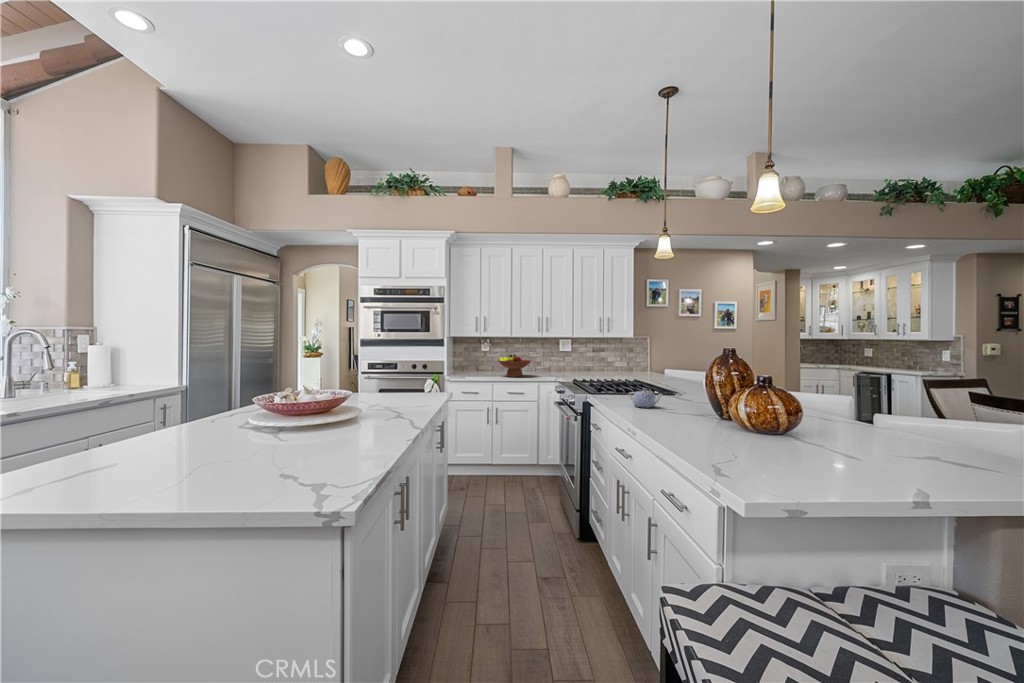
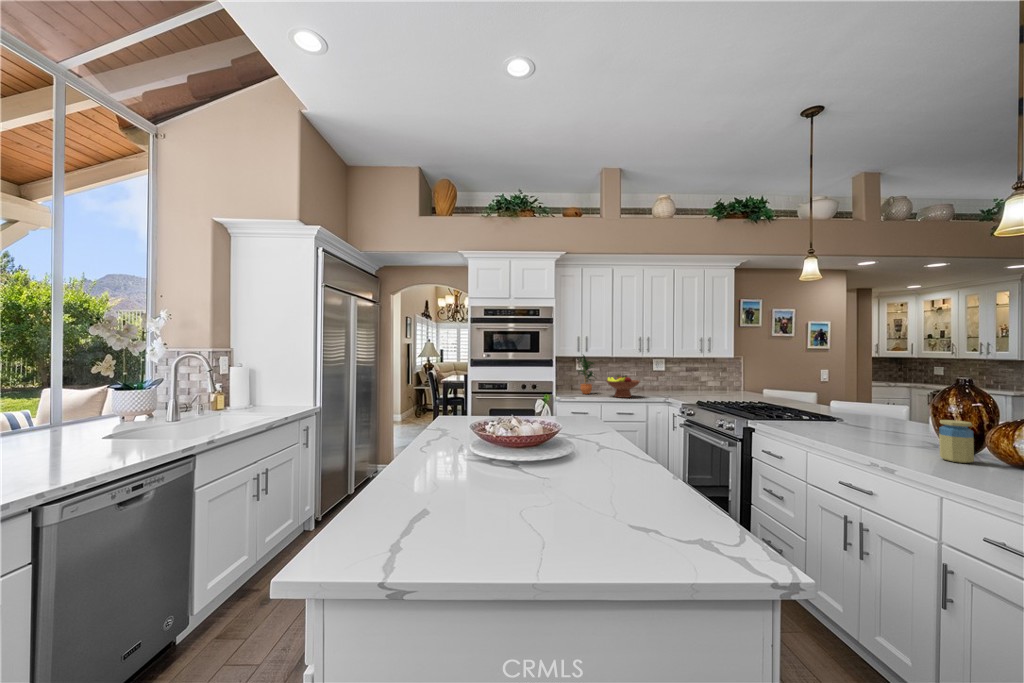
potted plant: none [475,335,496,374] -> present [579,355,594,394]
teapot: present [629,388,662,407] -> none [828,416,879,436]
jar: none [670,388,694,427] -> present [939,420,974,463]

